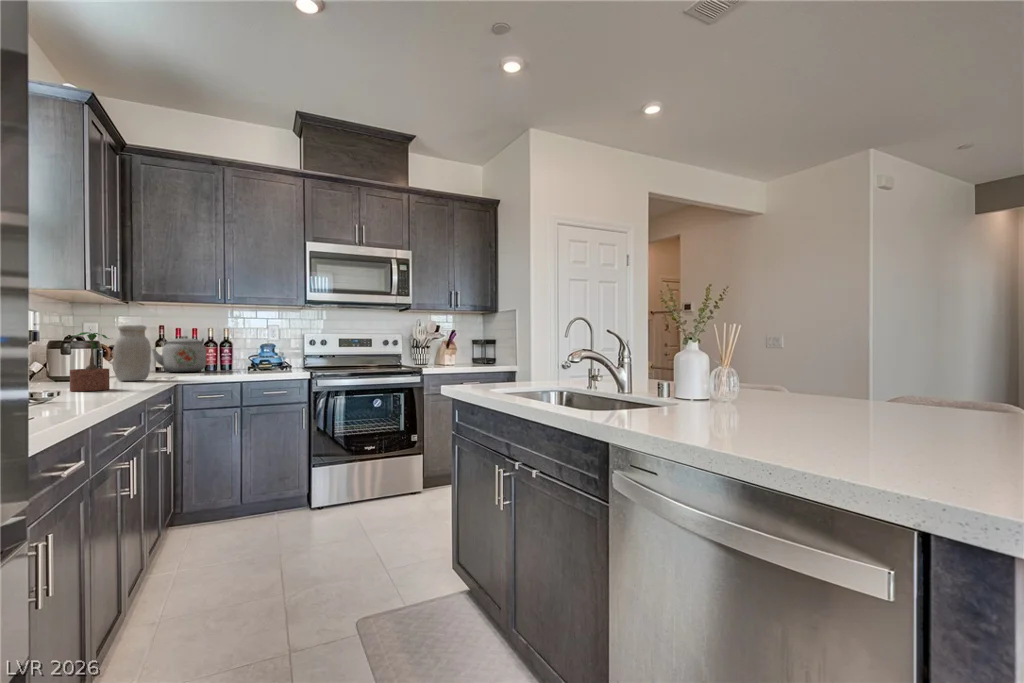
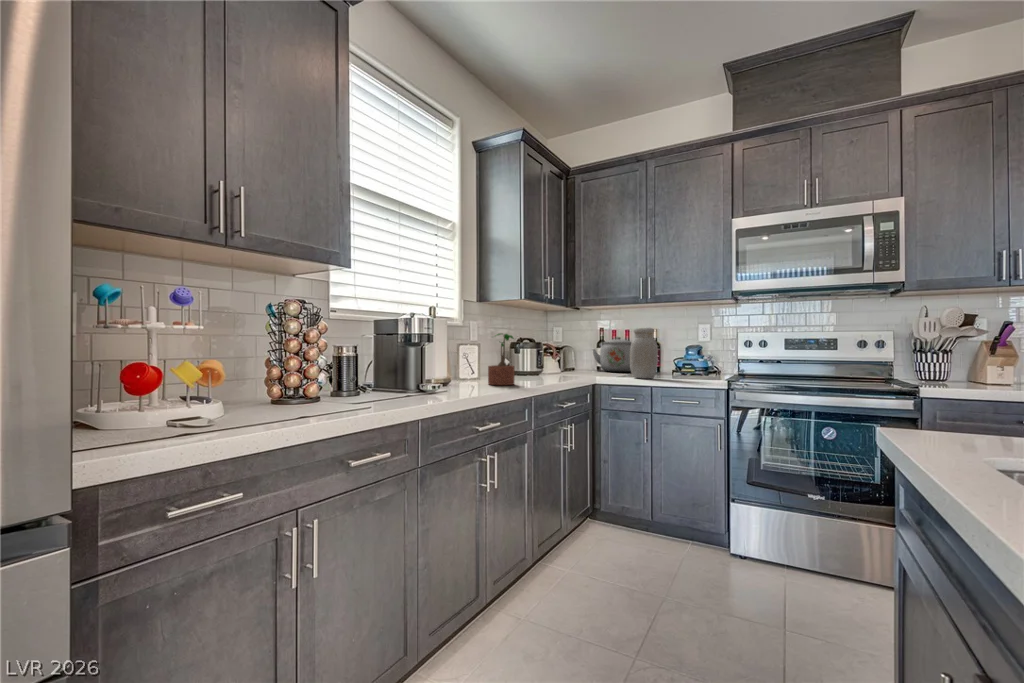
jar: present [113,325,151,381] -> present [630,328,658,379]

